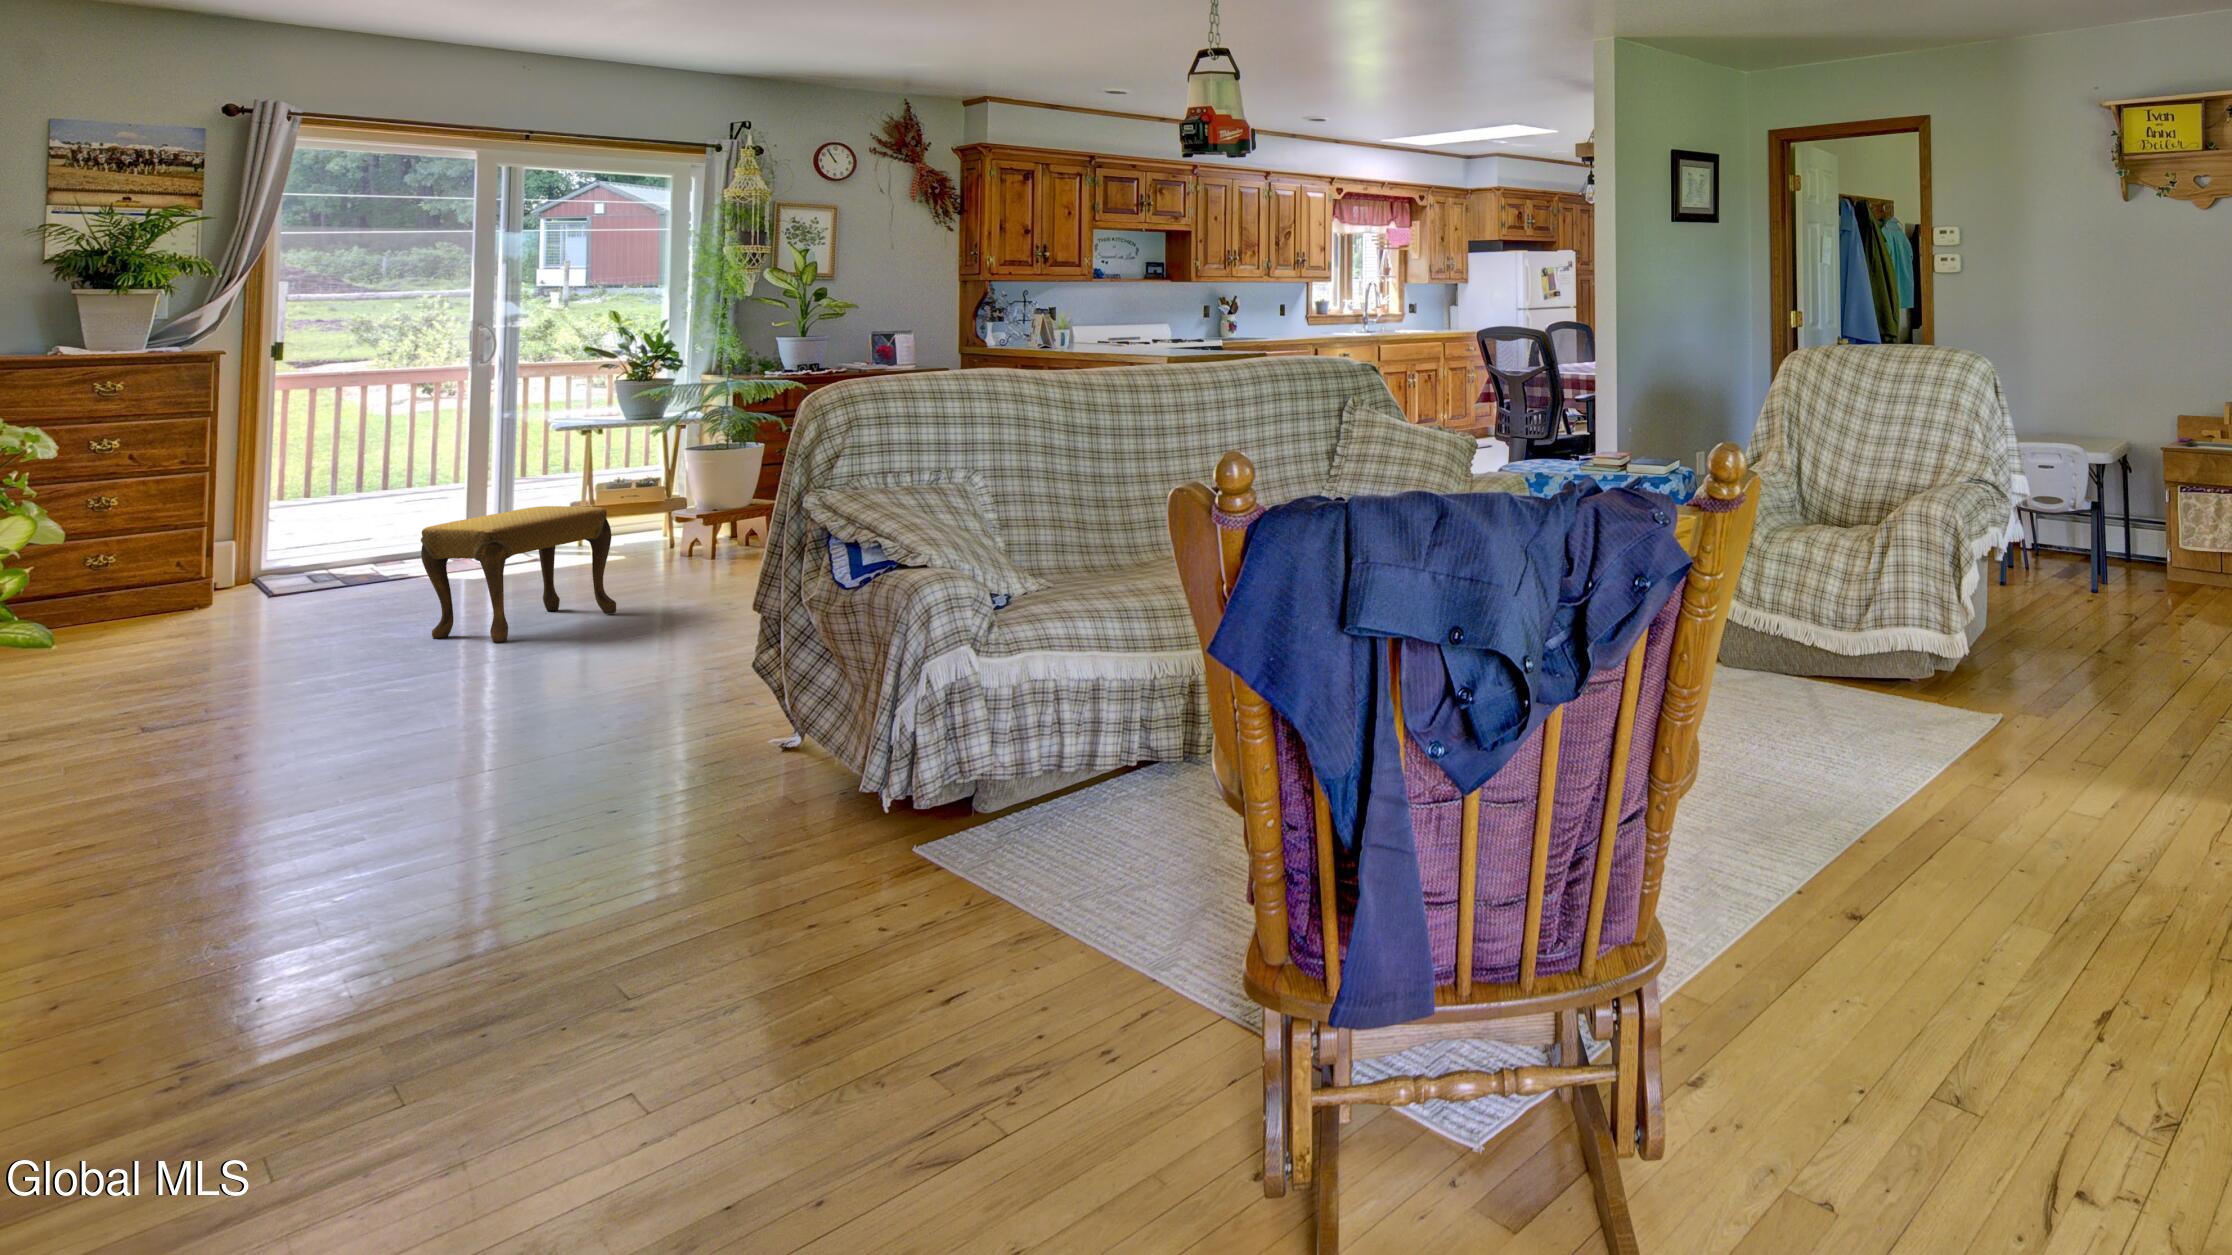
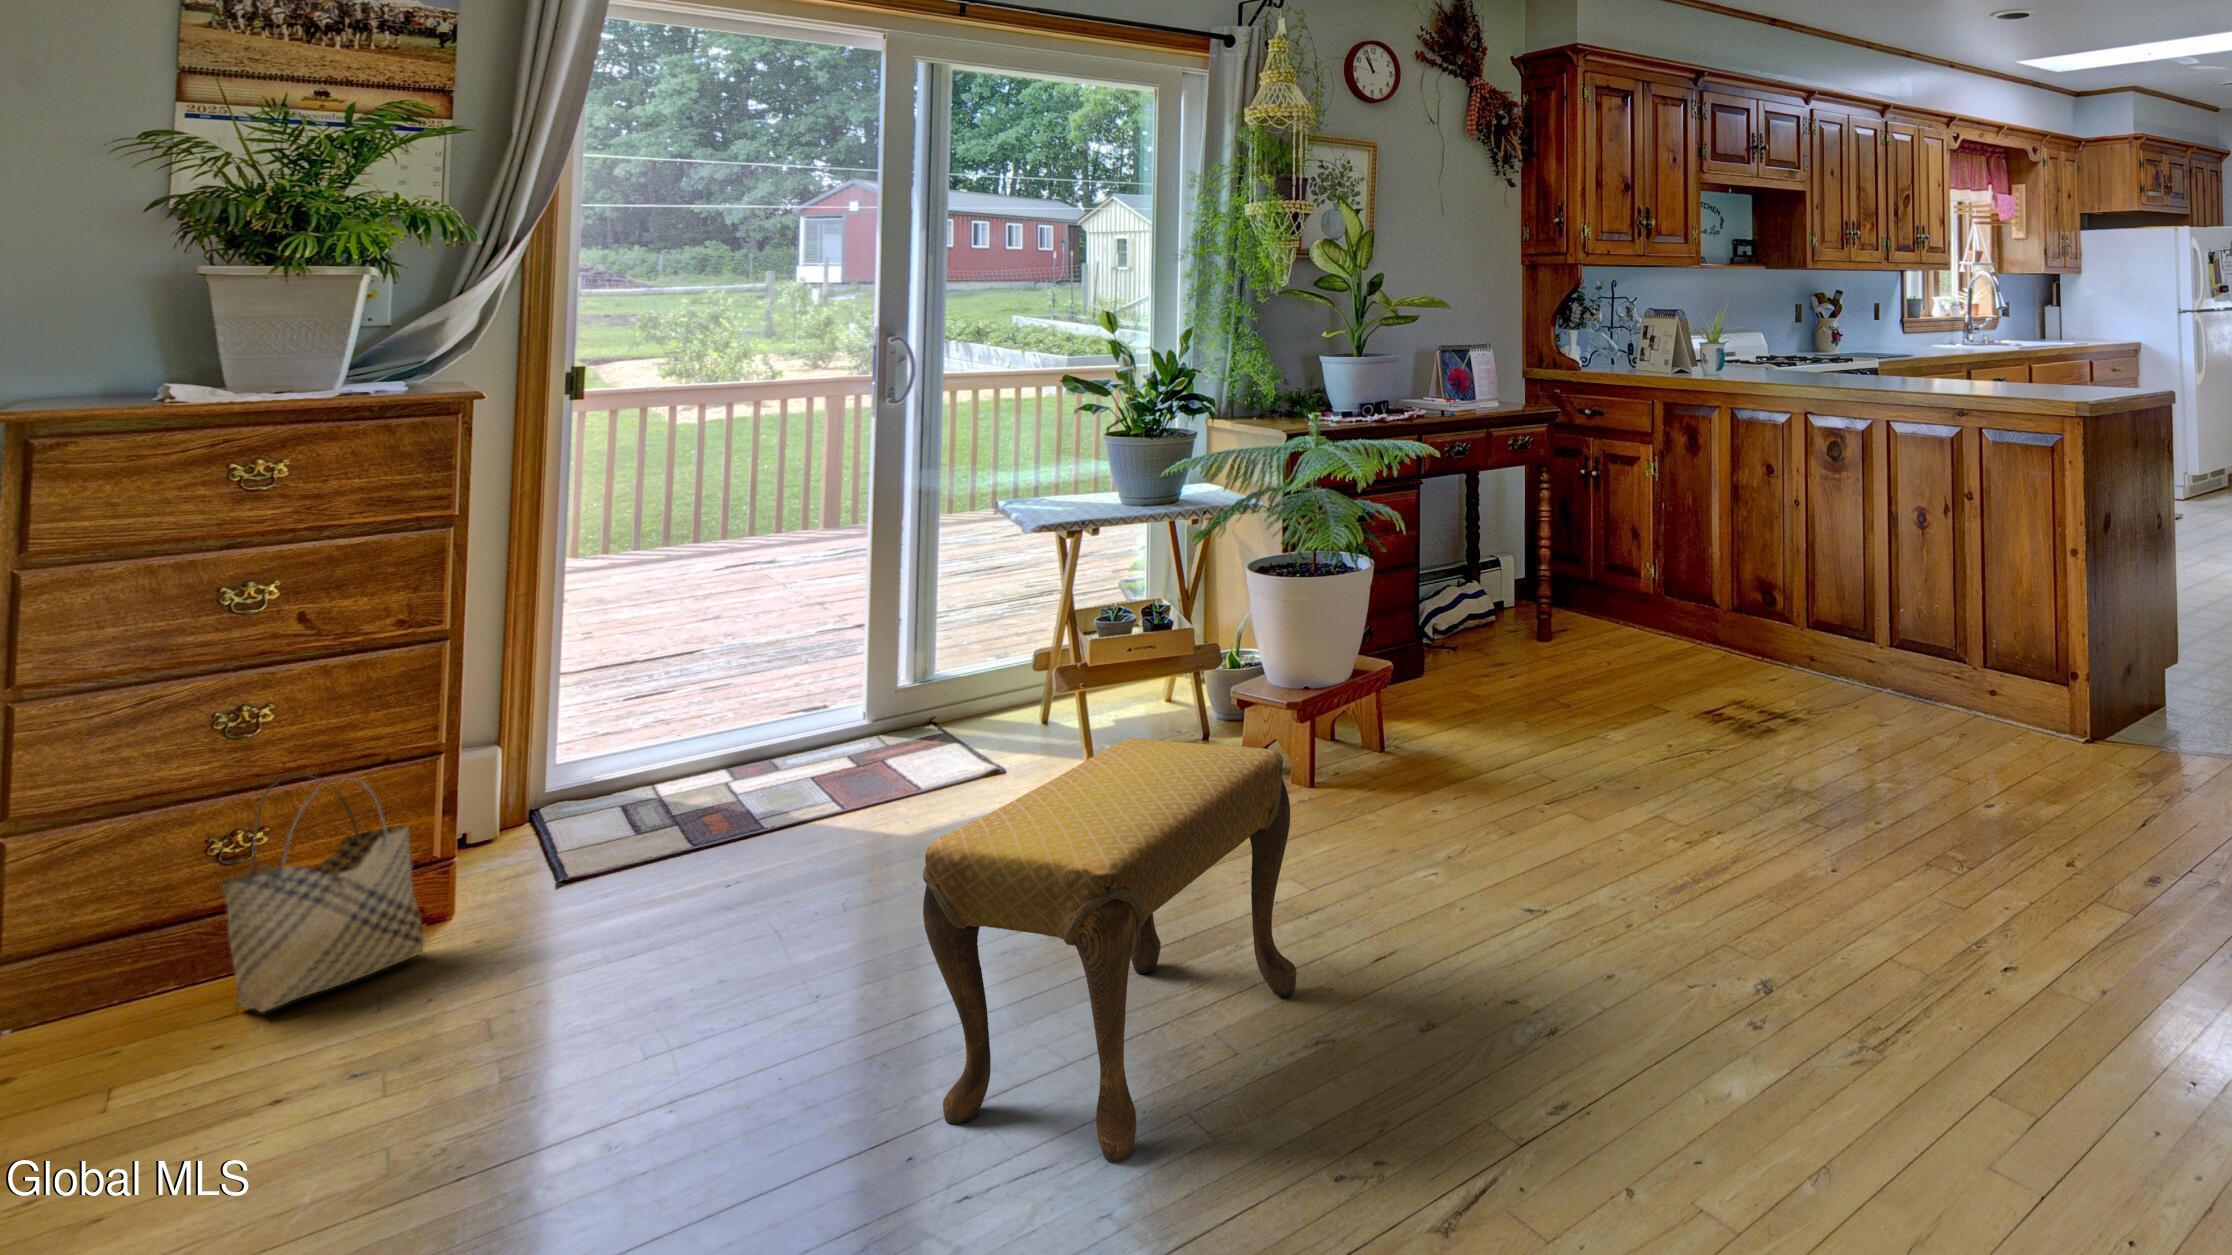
woven basket: none [100,525,196,625] -> present [220,773,423,1012]

